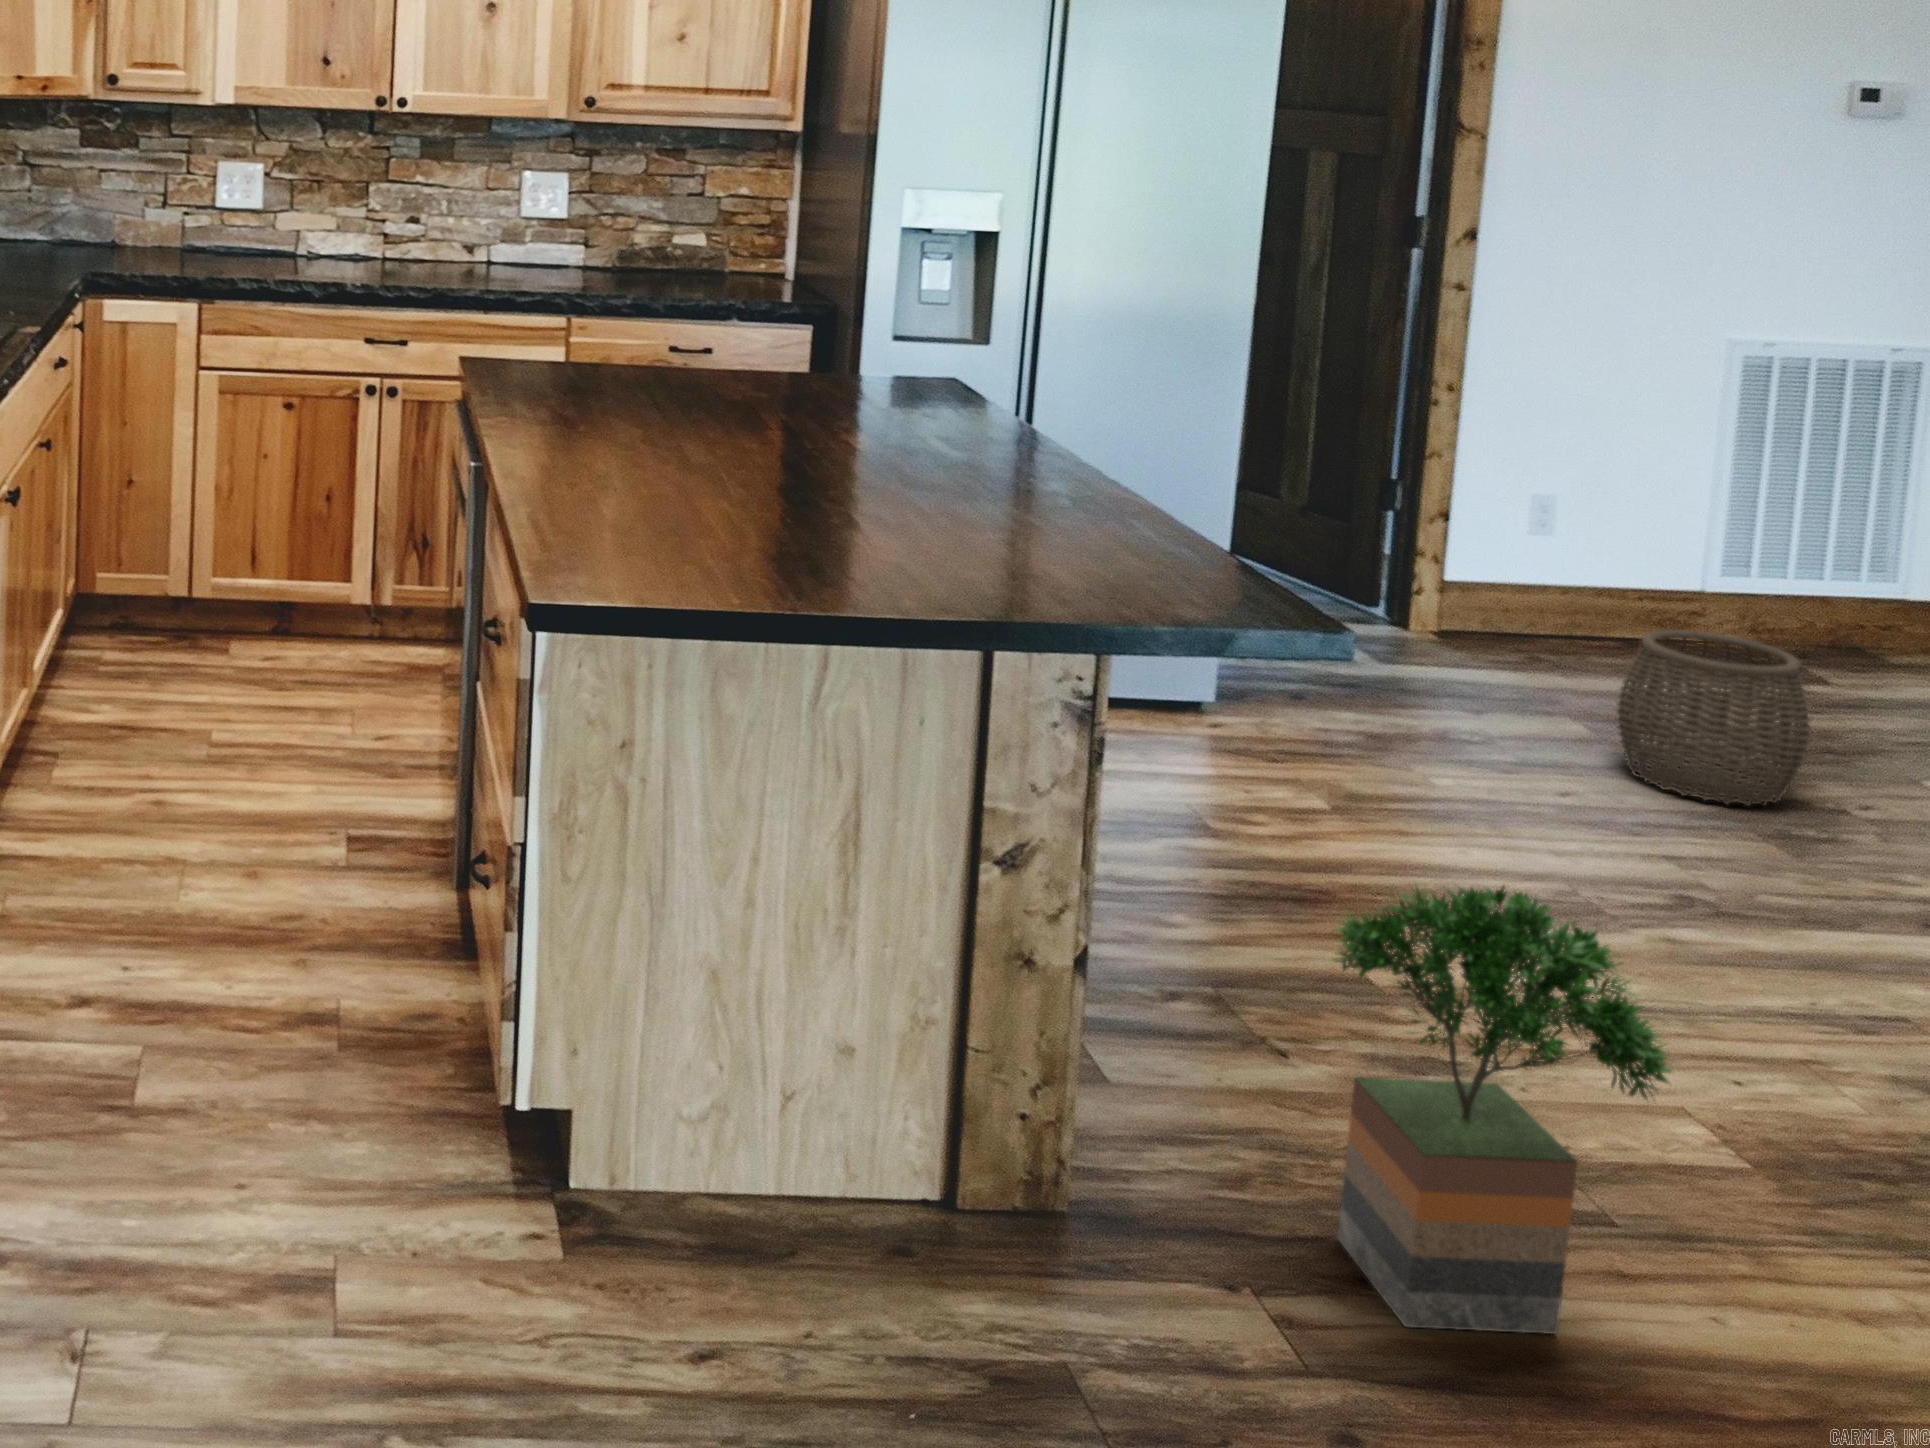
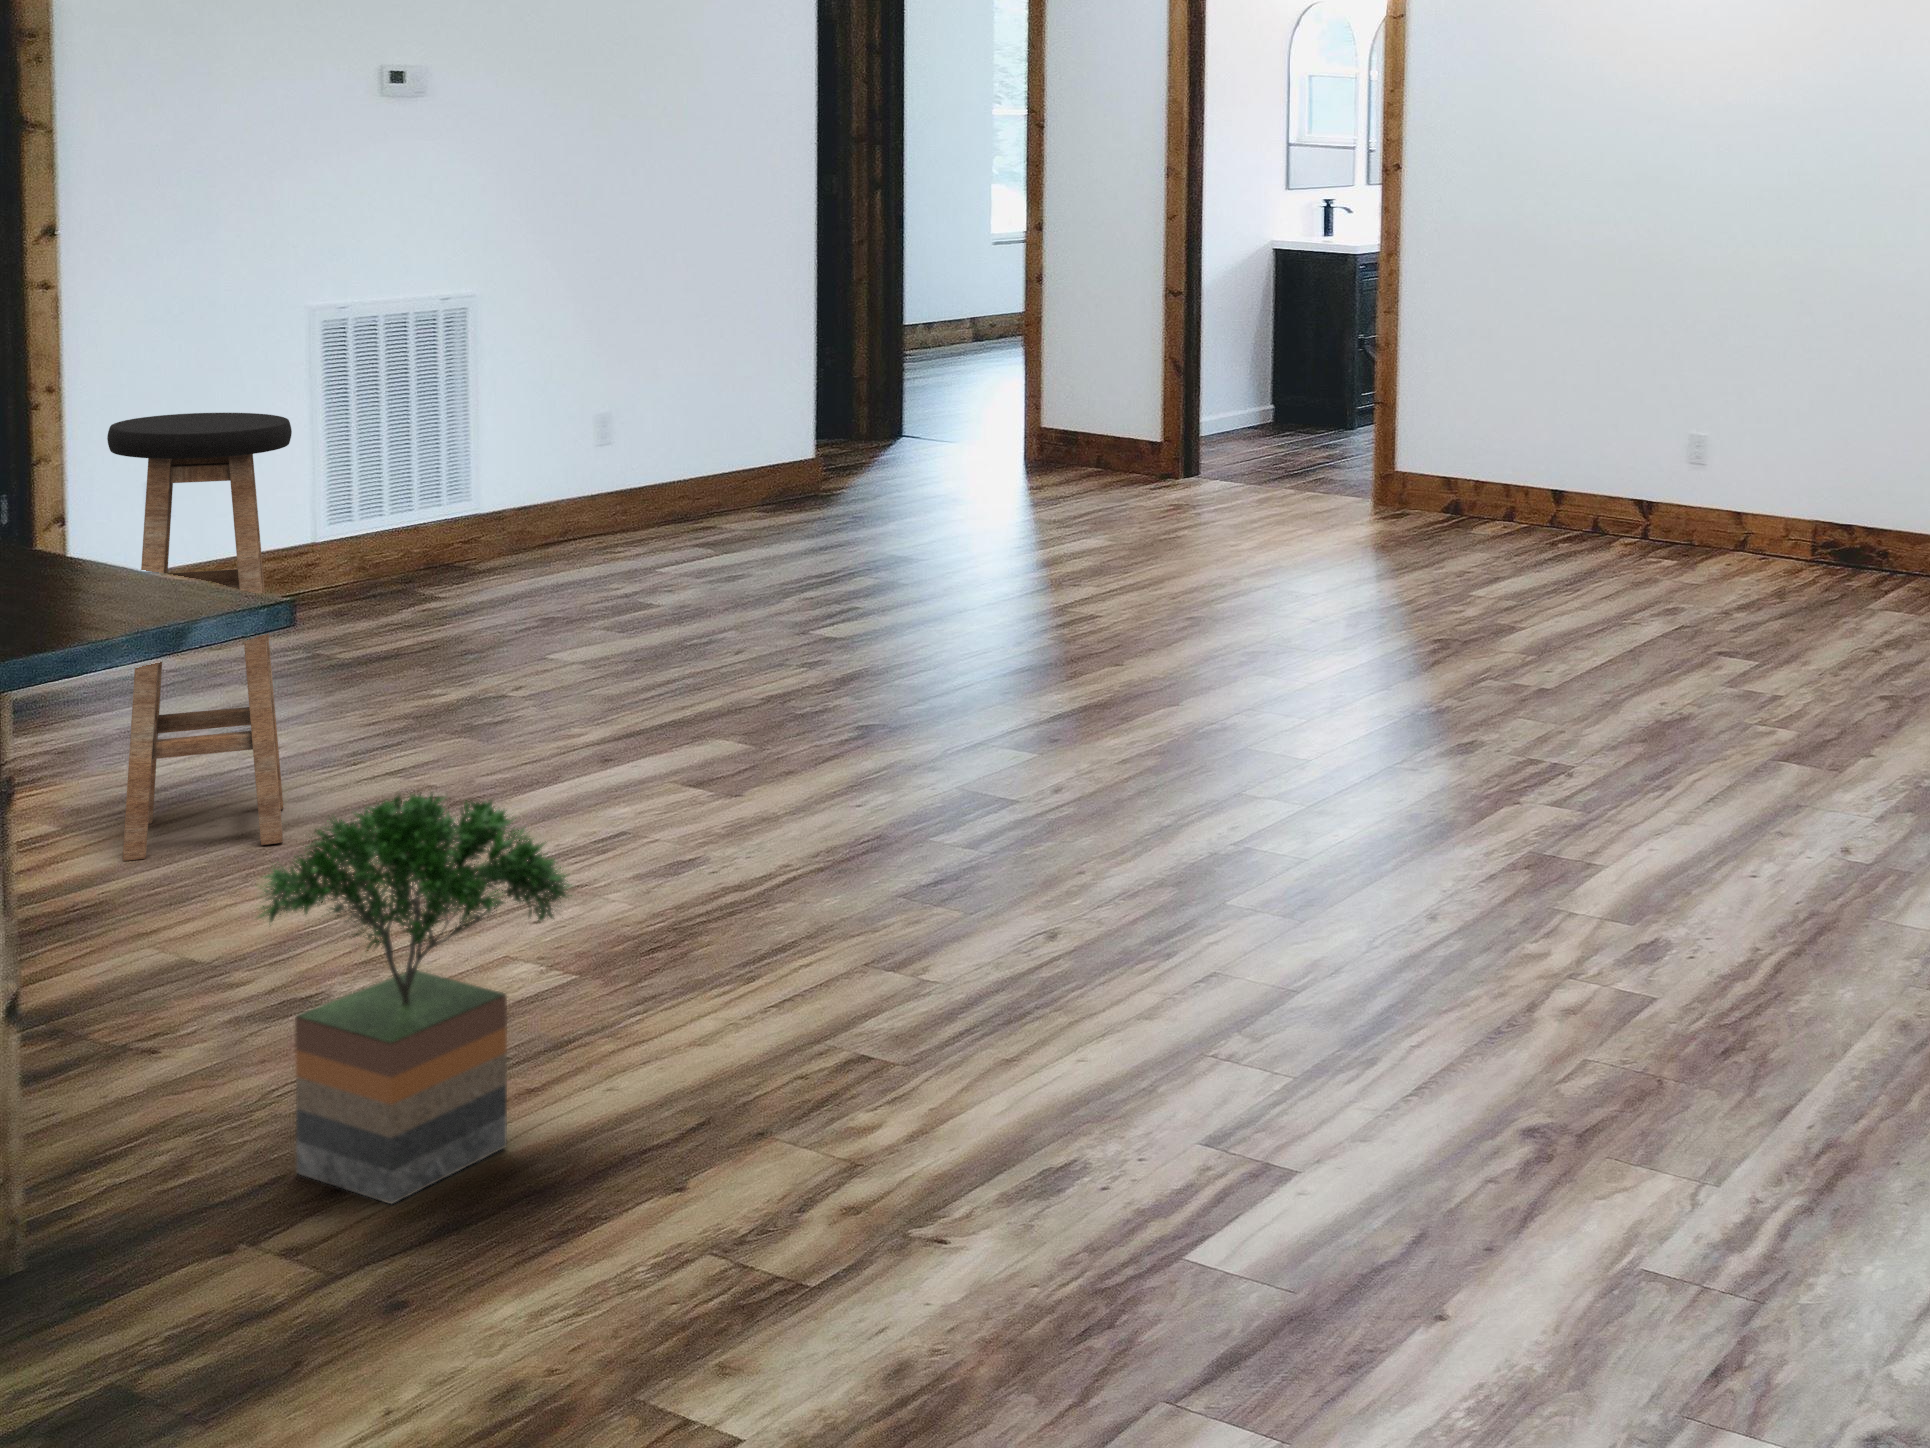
bar stool: none [1368,426,1589,886] -> present [107,413,292,861]
woven basket: present [1617,630,1811,806] -> none [301,573,471,726]

